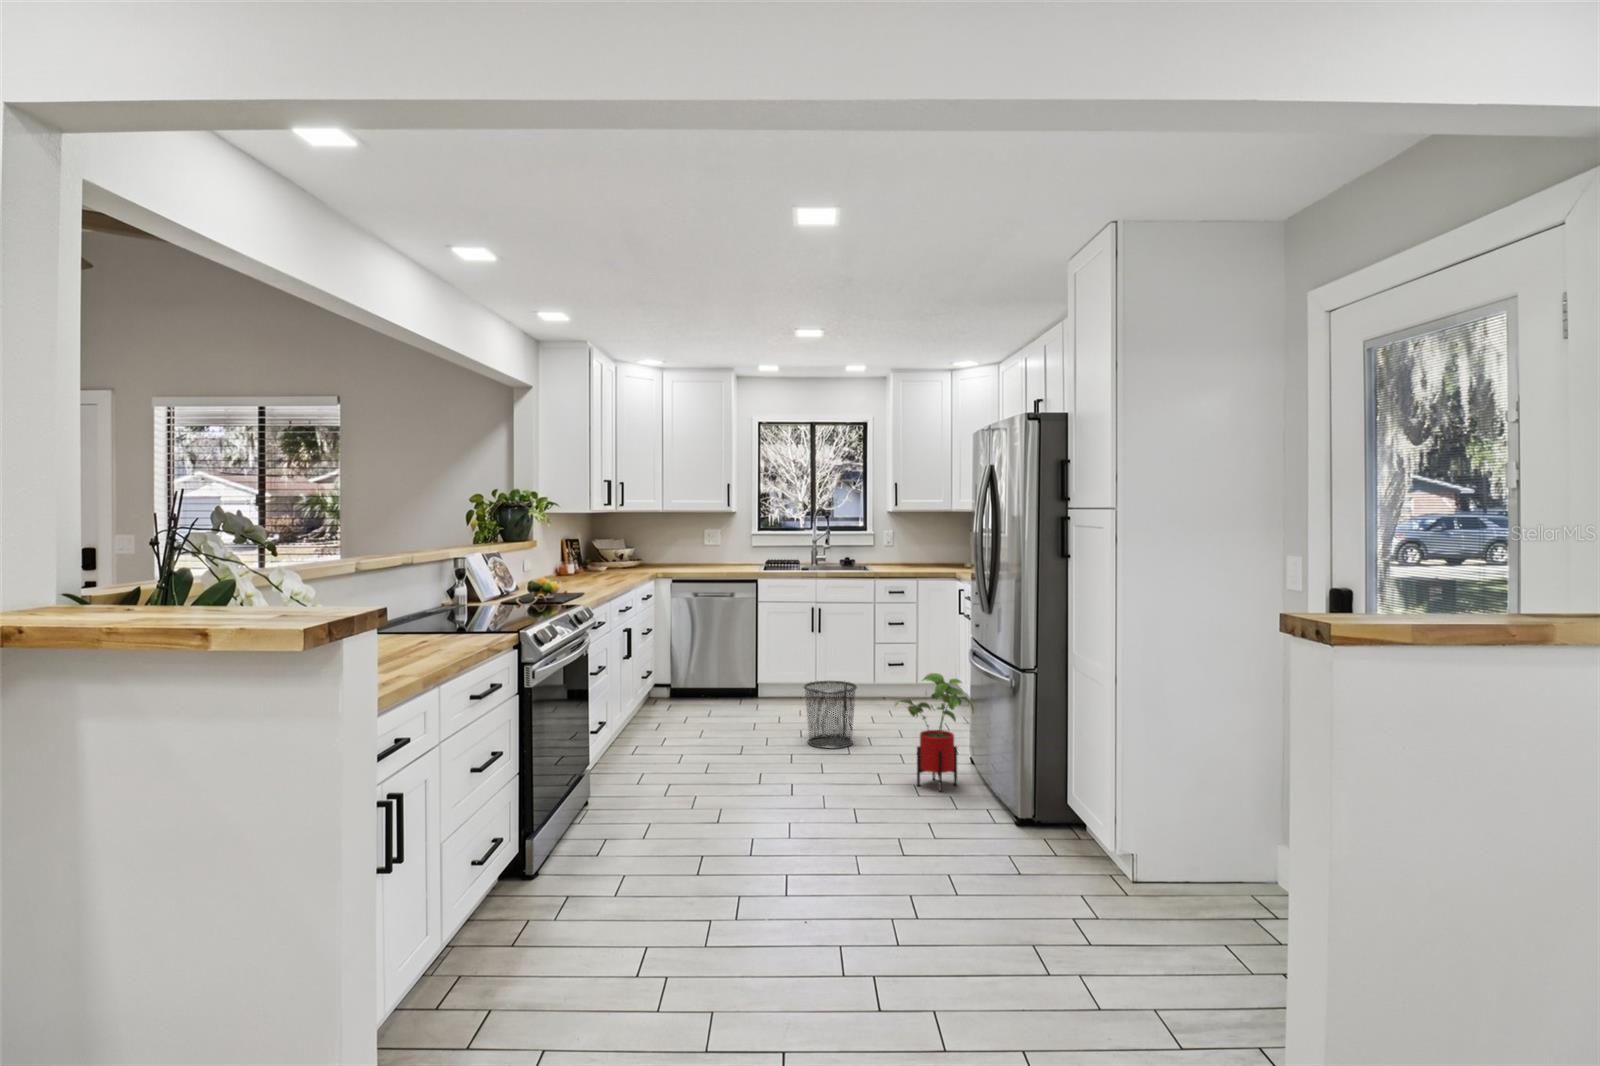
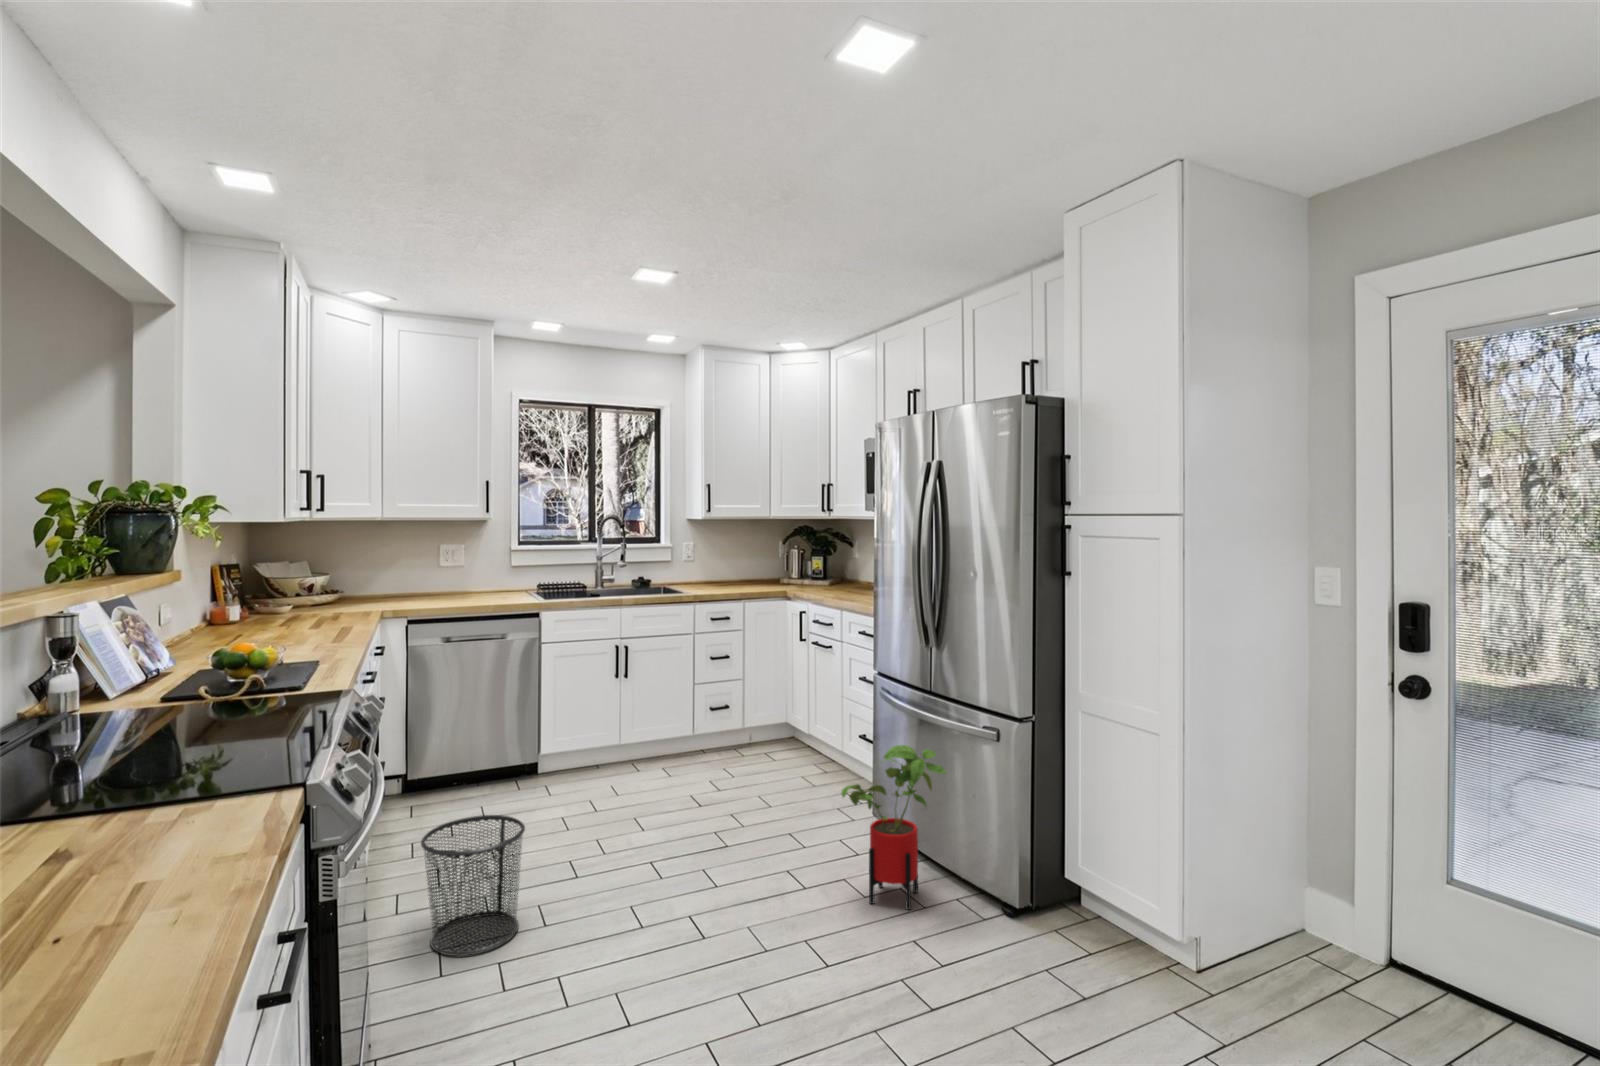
waste bin: present [804,681,857,749] -> present [421,815,525,956]

